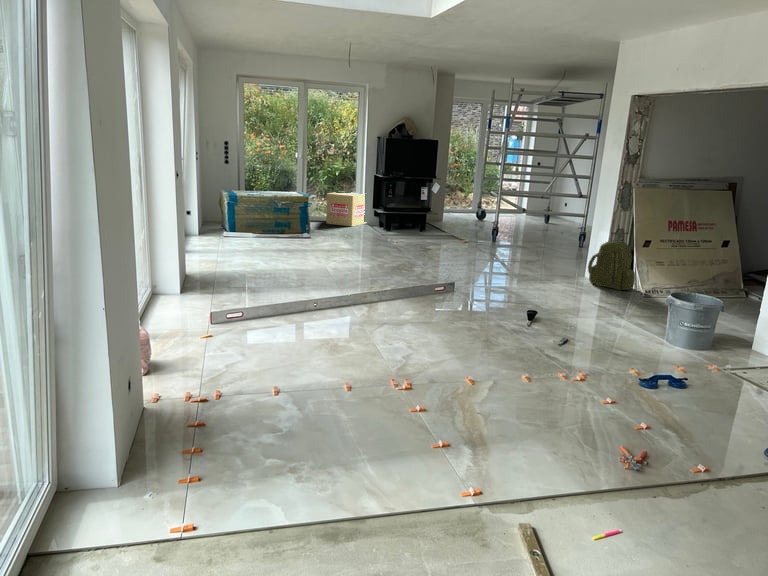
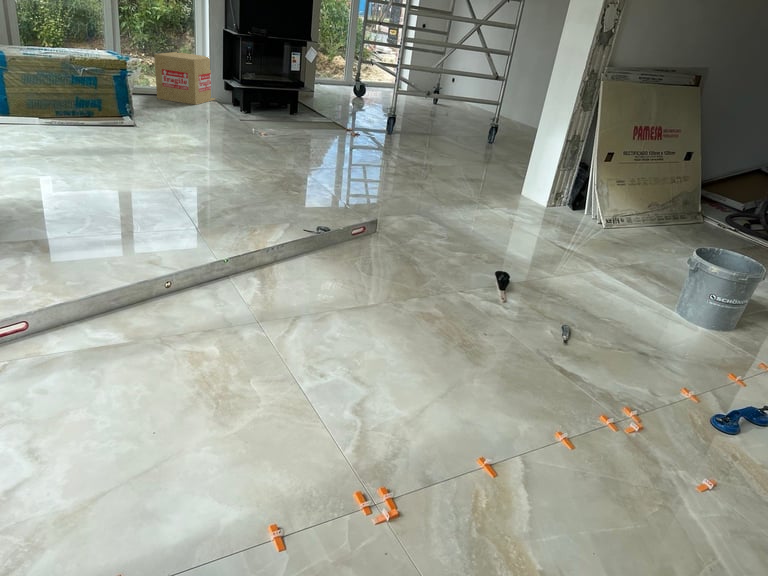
backpack: present [588,240,635,290] -> none [533,151,593,218]

